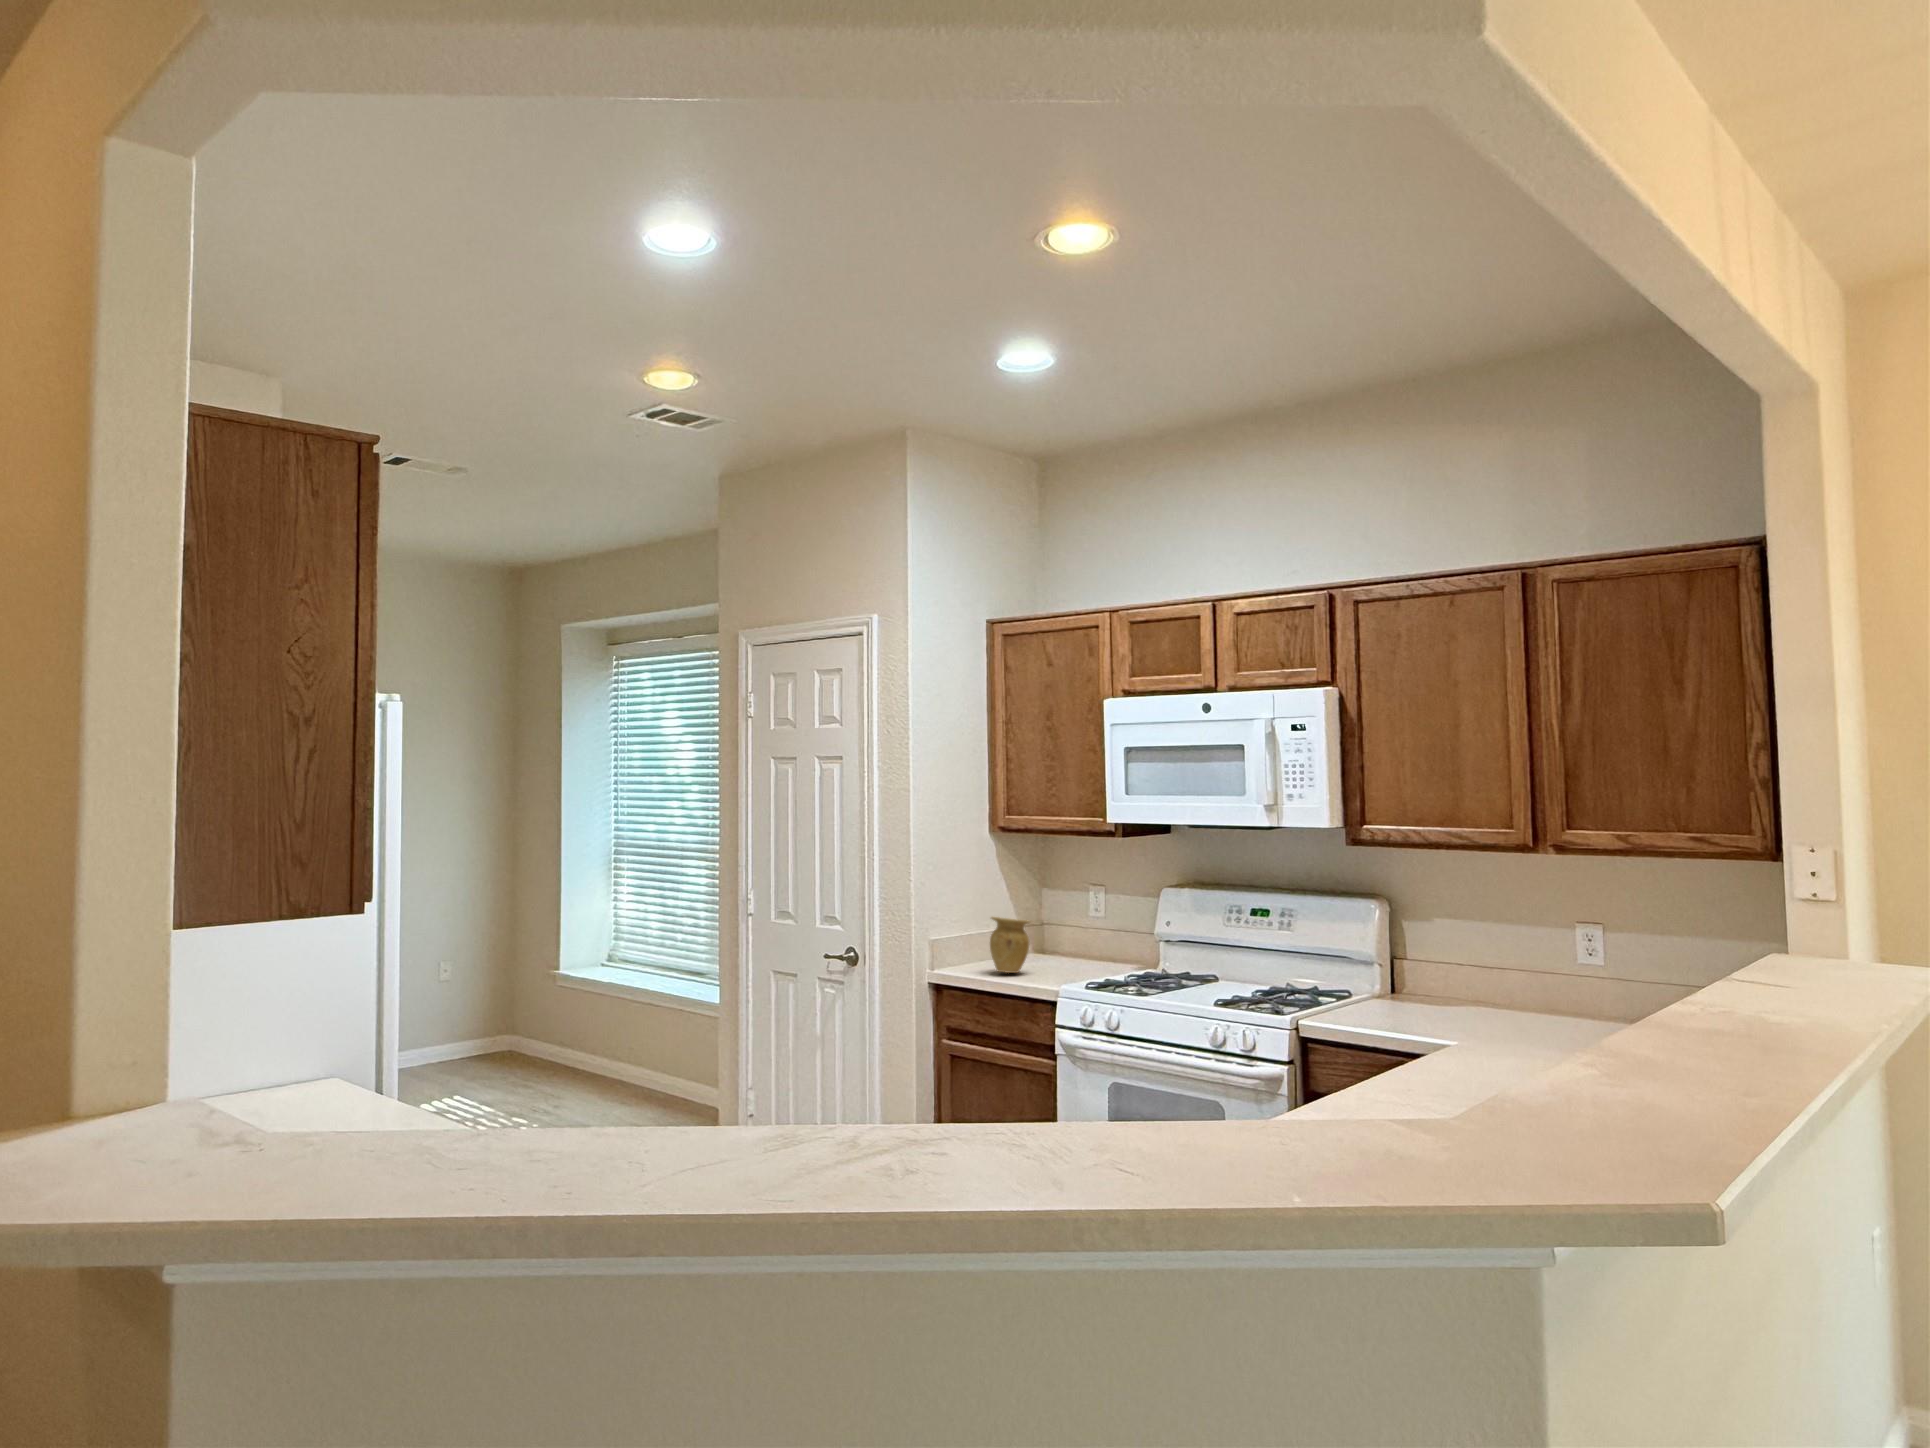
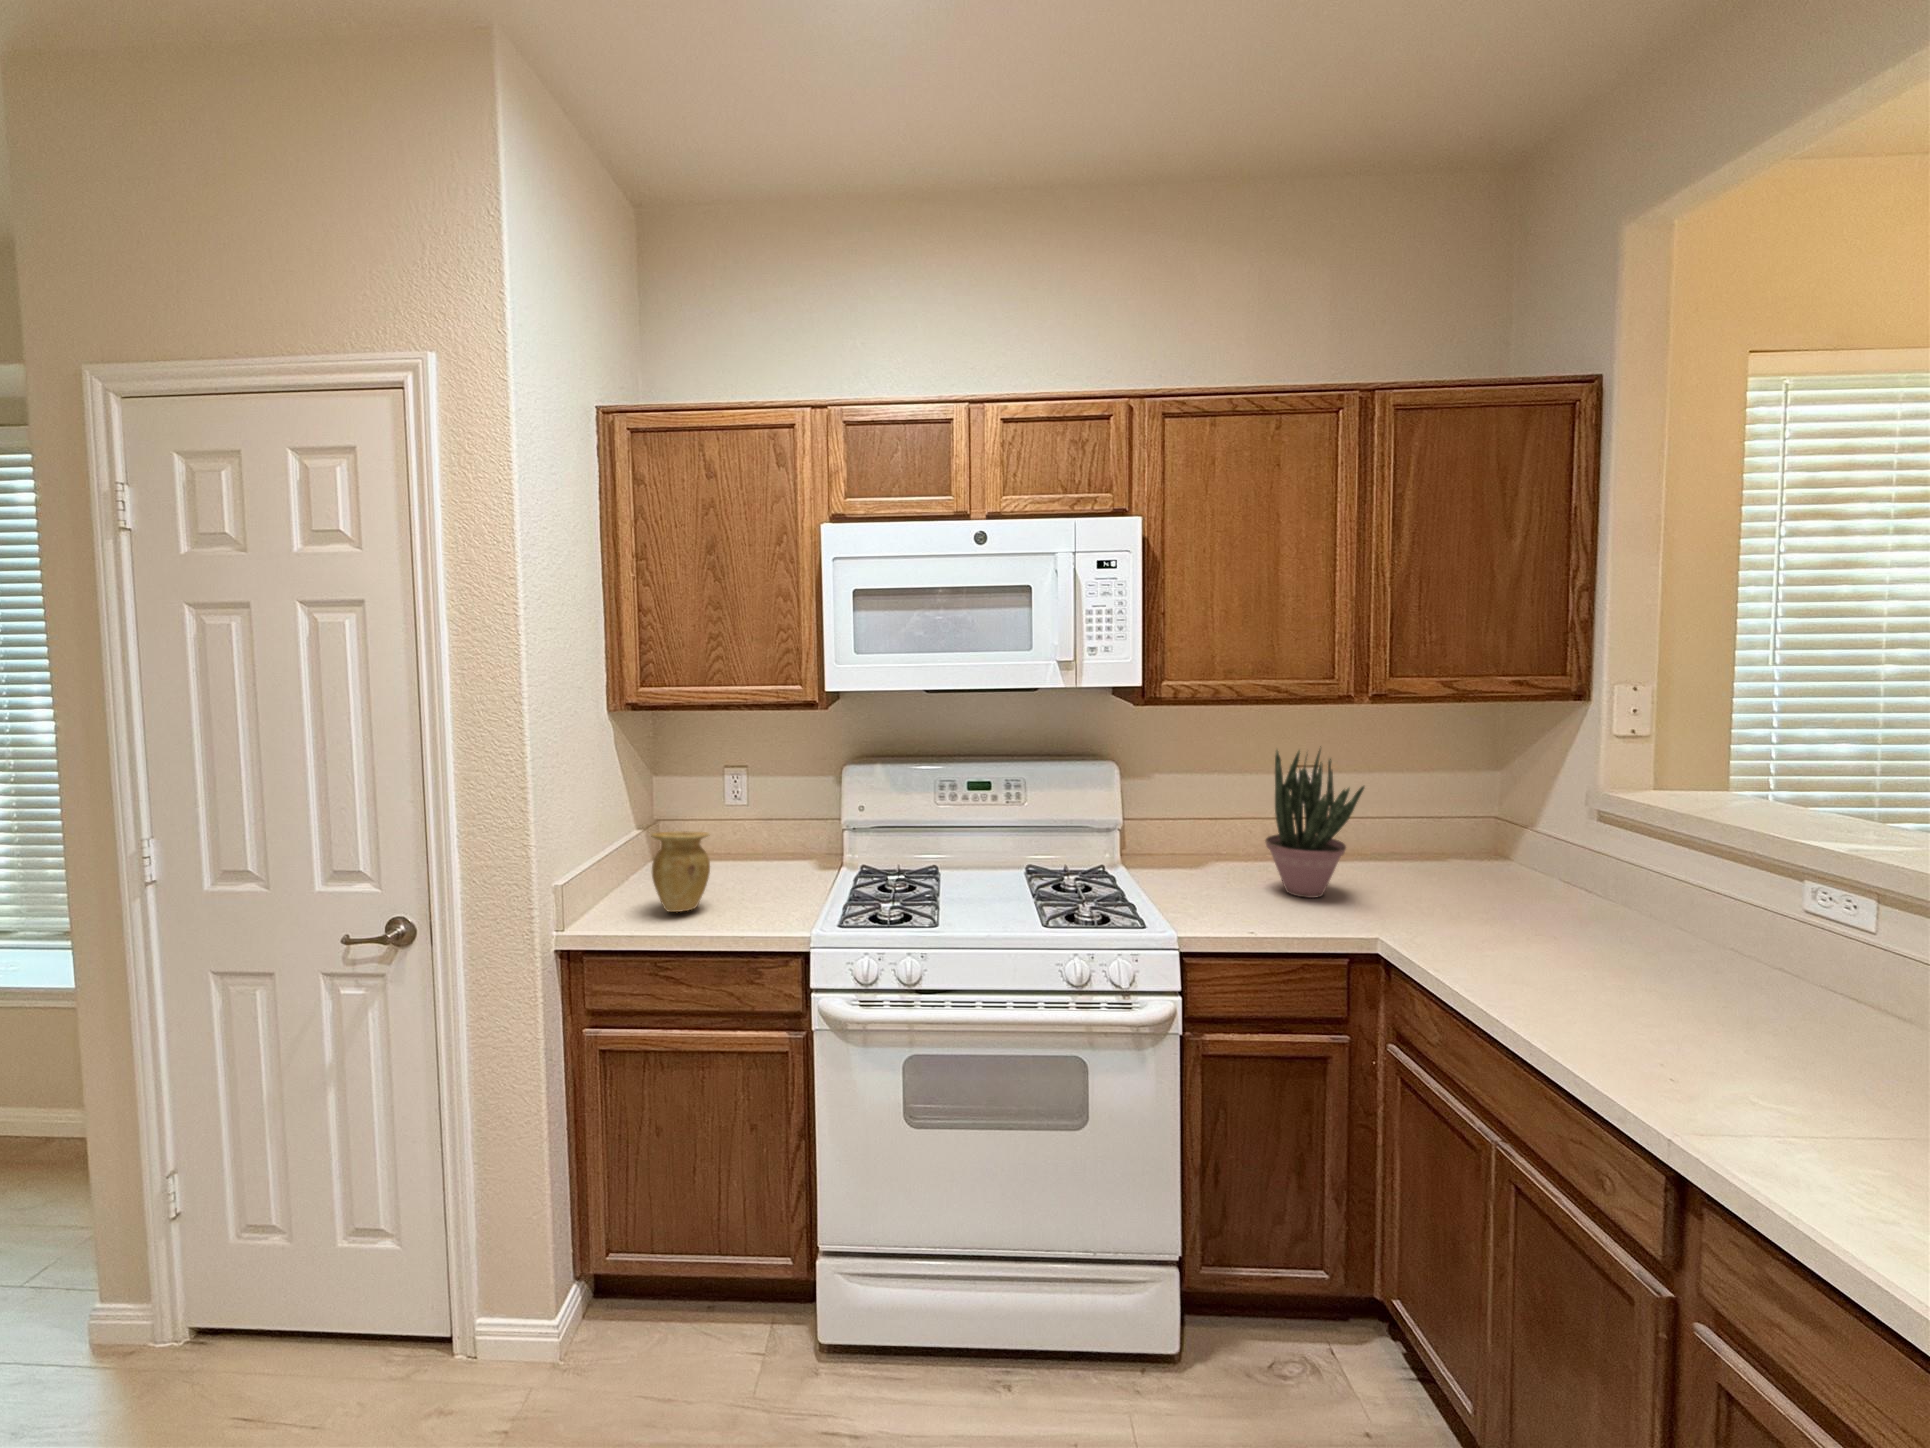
potted plant: none [1430,888,1535,1028] -> present [1265,750,1364,898]

